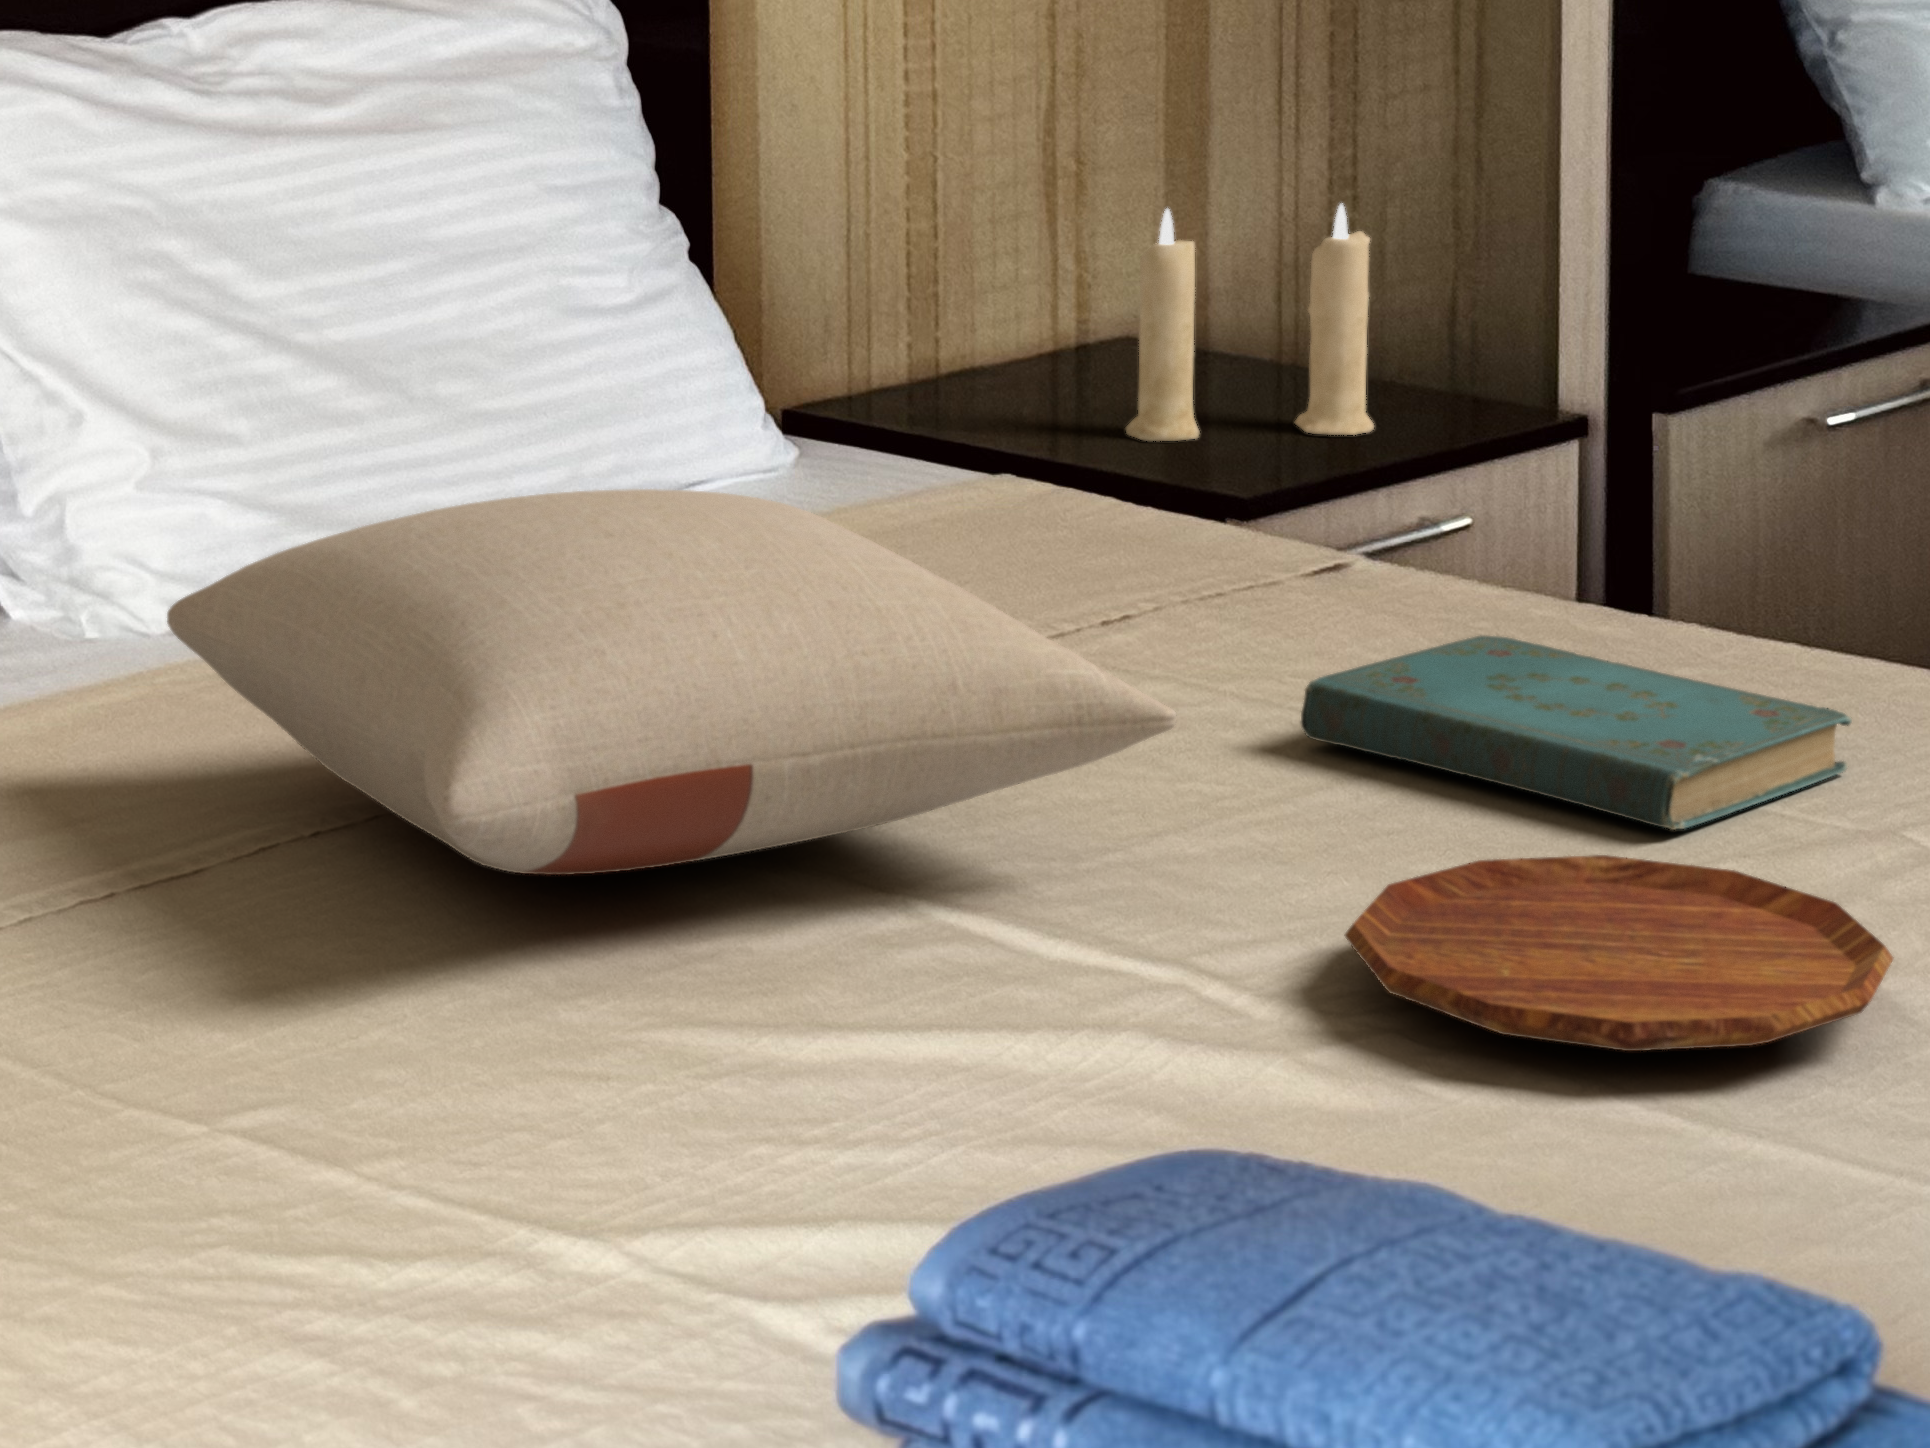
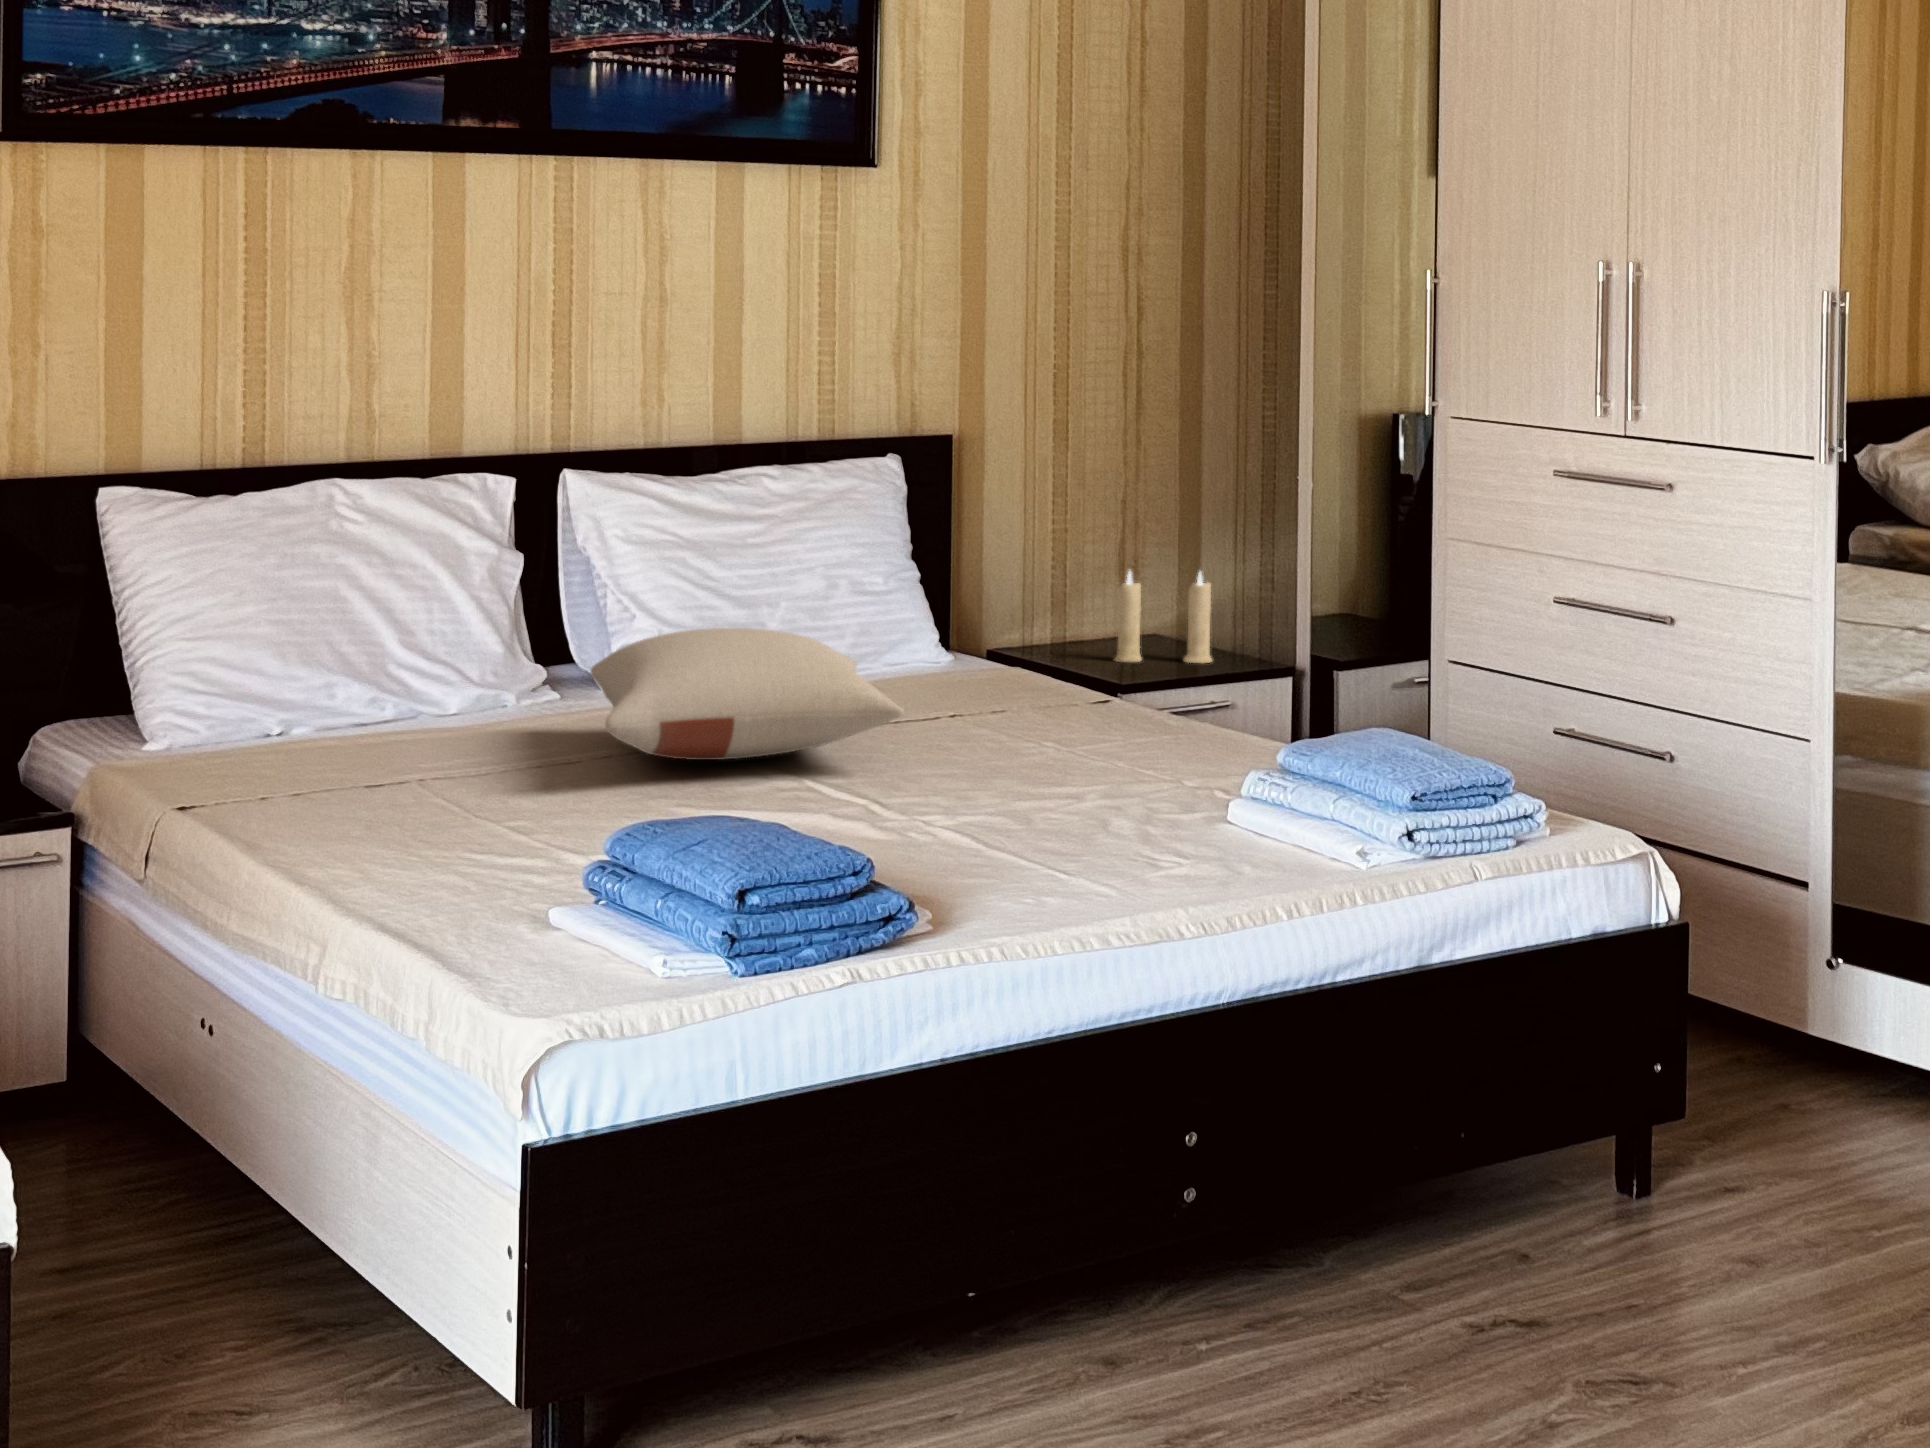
book: present [1301,636,1852,830] -> none [1004,707,1198,769]
tray: present [1345,855,1893,1051] -> none [915,767,1110,822]

